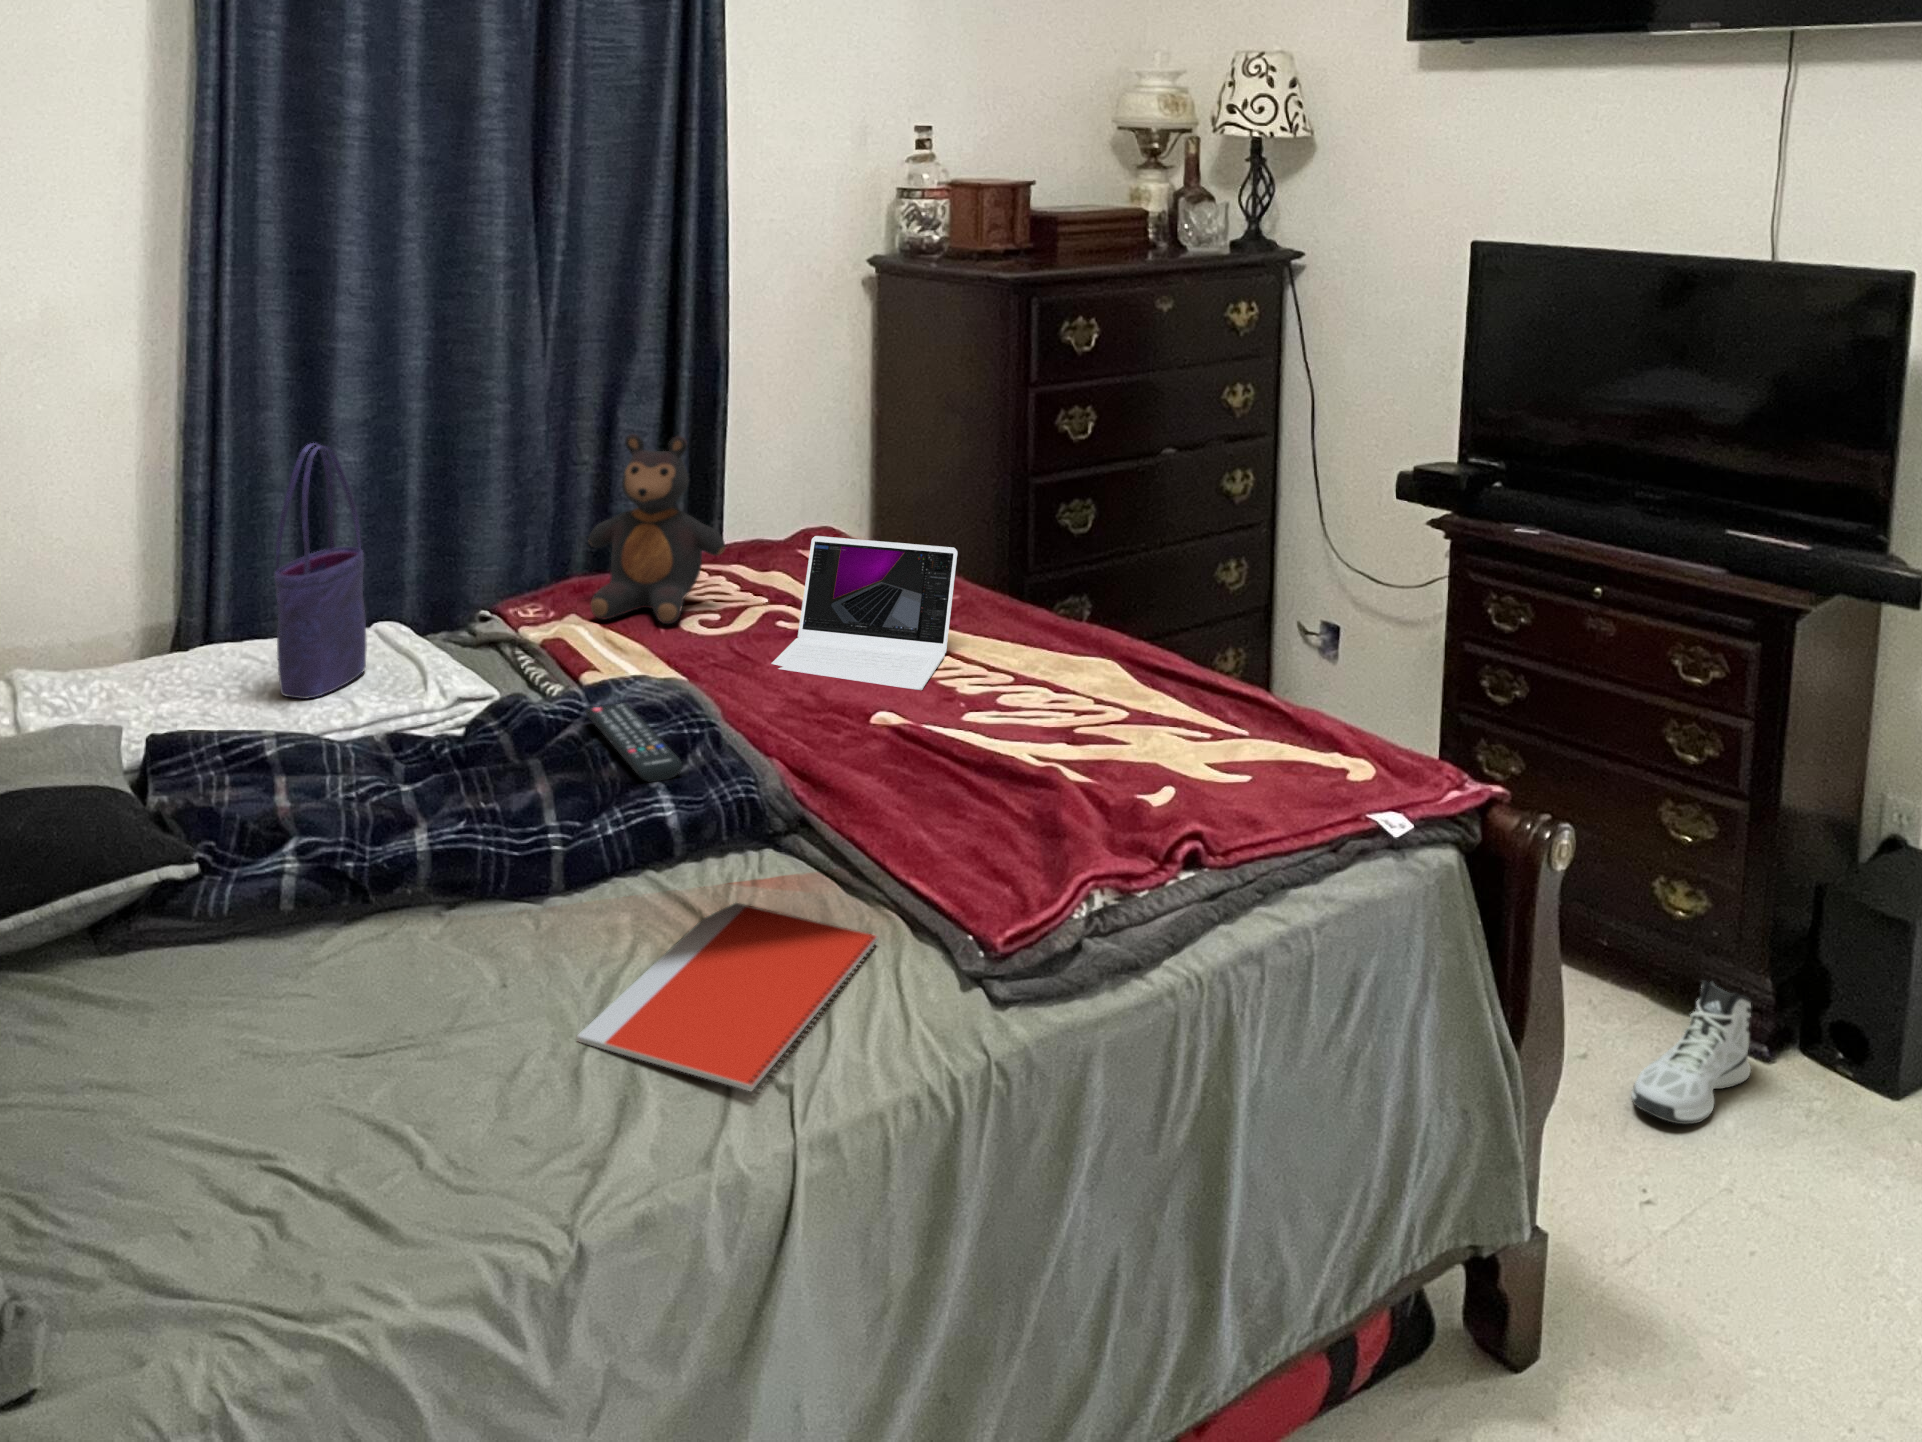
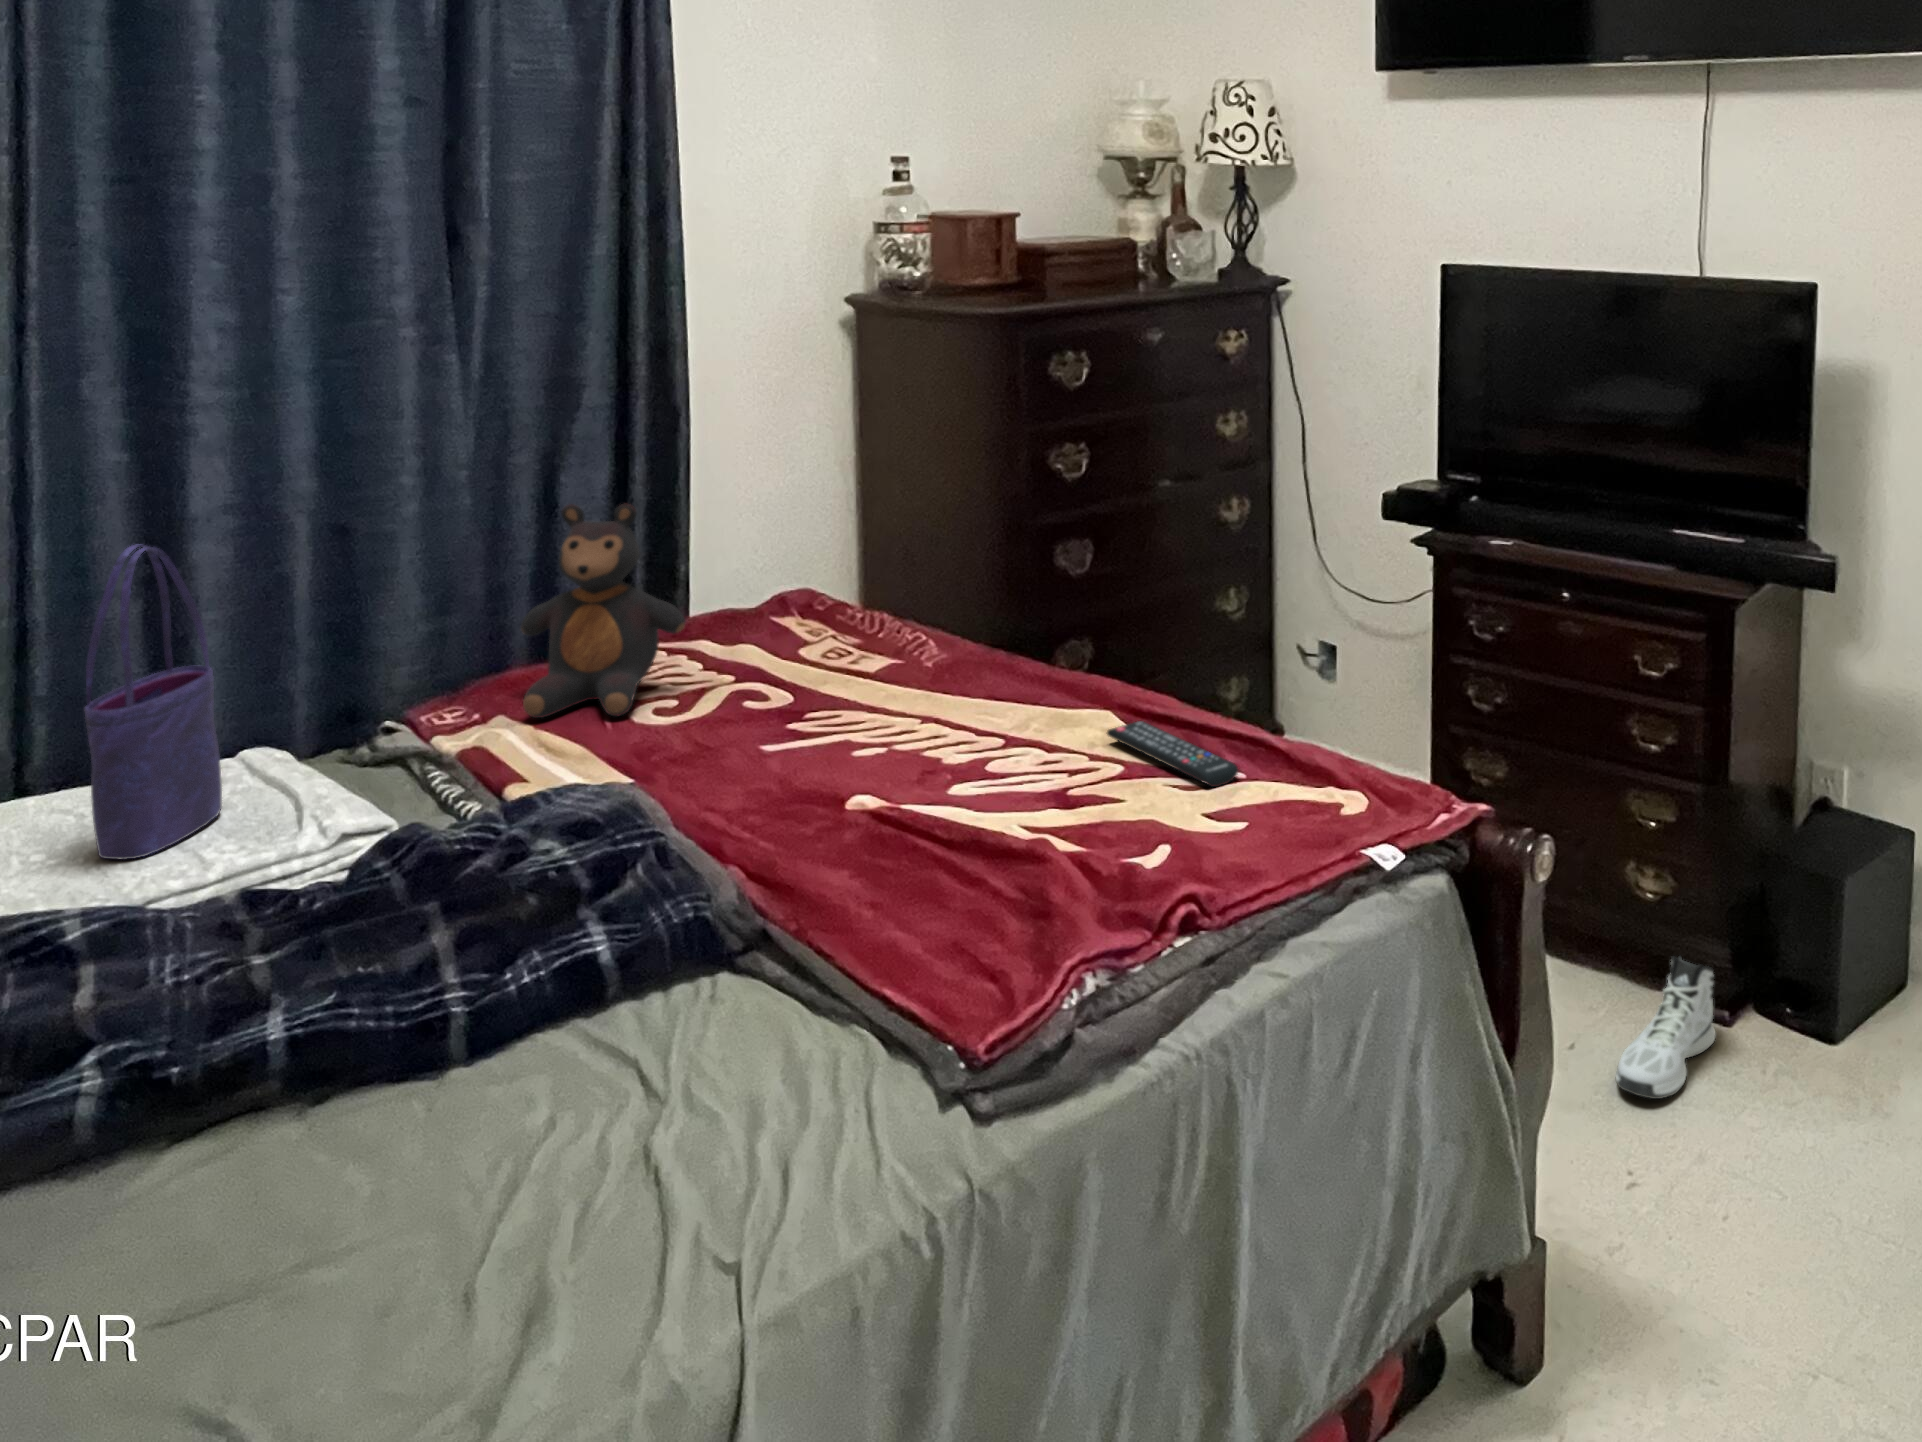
laptop: present [772,536,957,690] -> none [728,604,944,766]
remote control: present [585,703,682,782] -> present [1107,721,1238,787]
notebook: present [577,903,878,1091] -> none [467,1043,847,1283]

